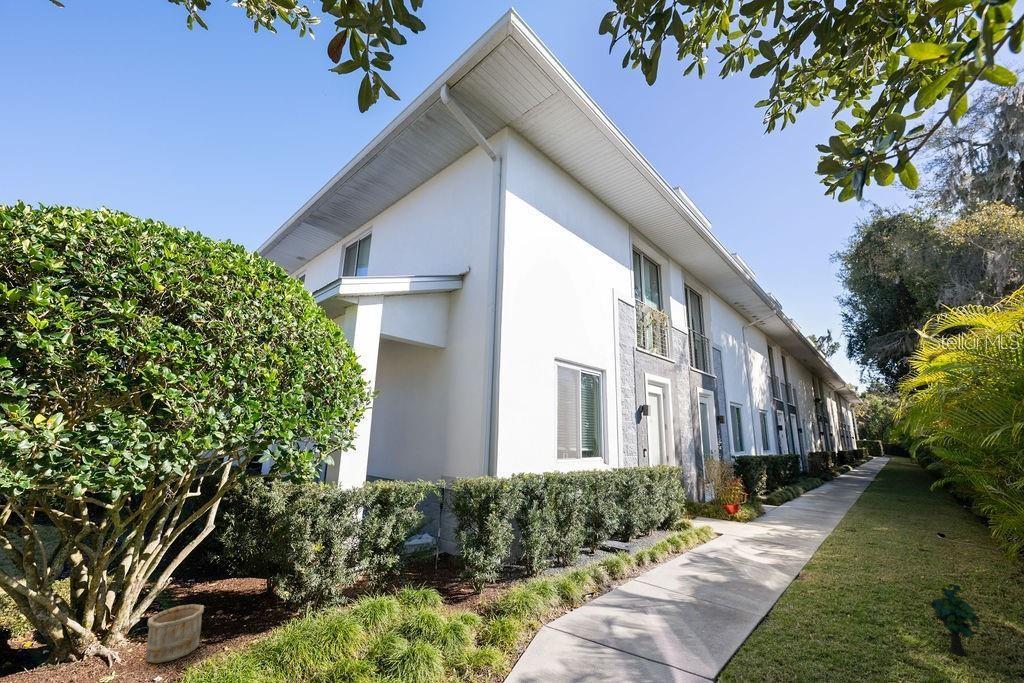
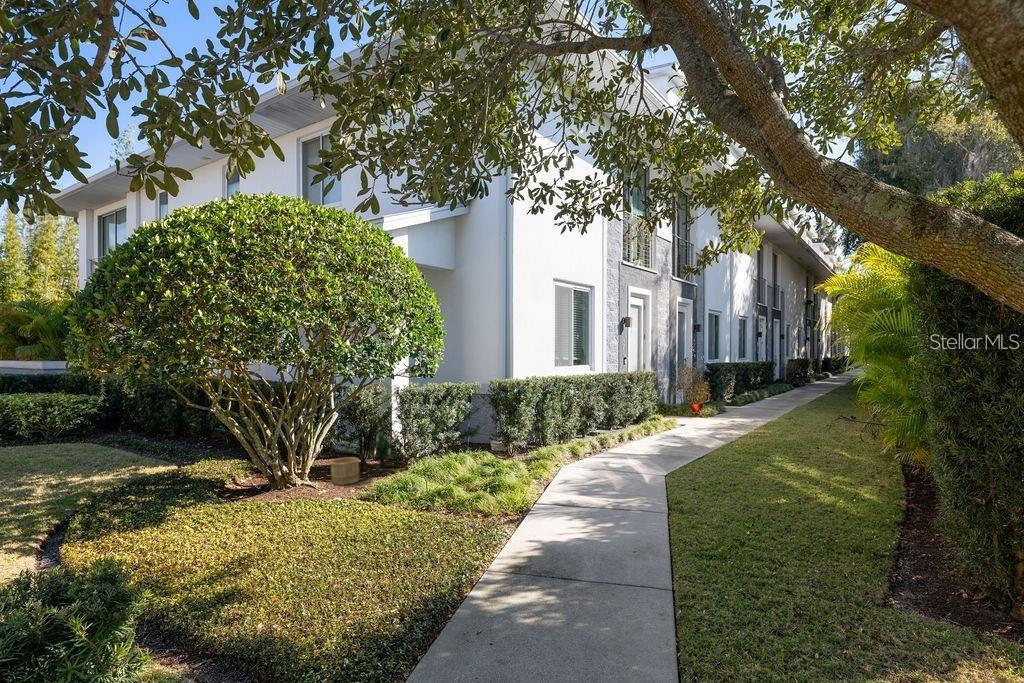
decorative plant: present [927,584,979,656] -> present [373,432,392,469]

